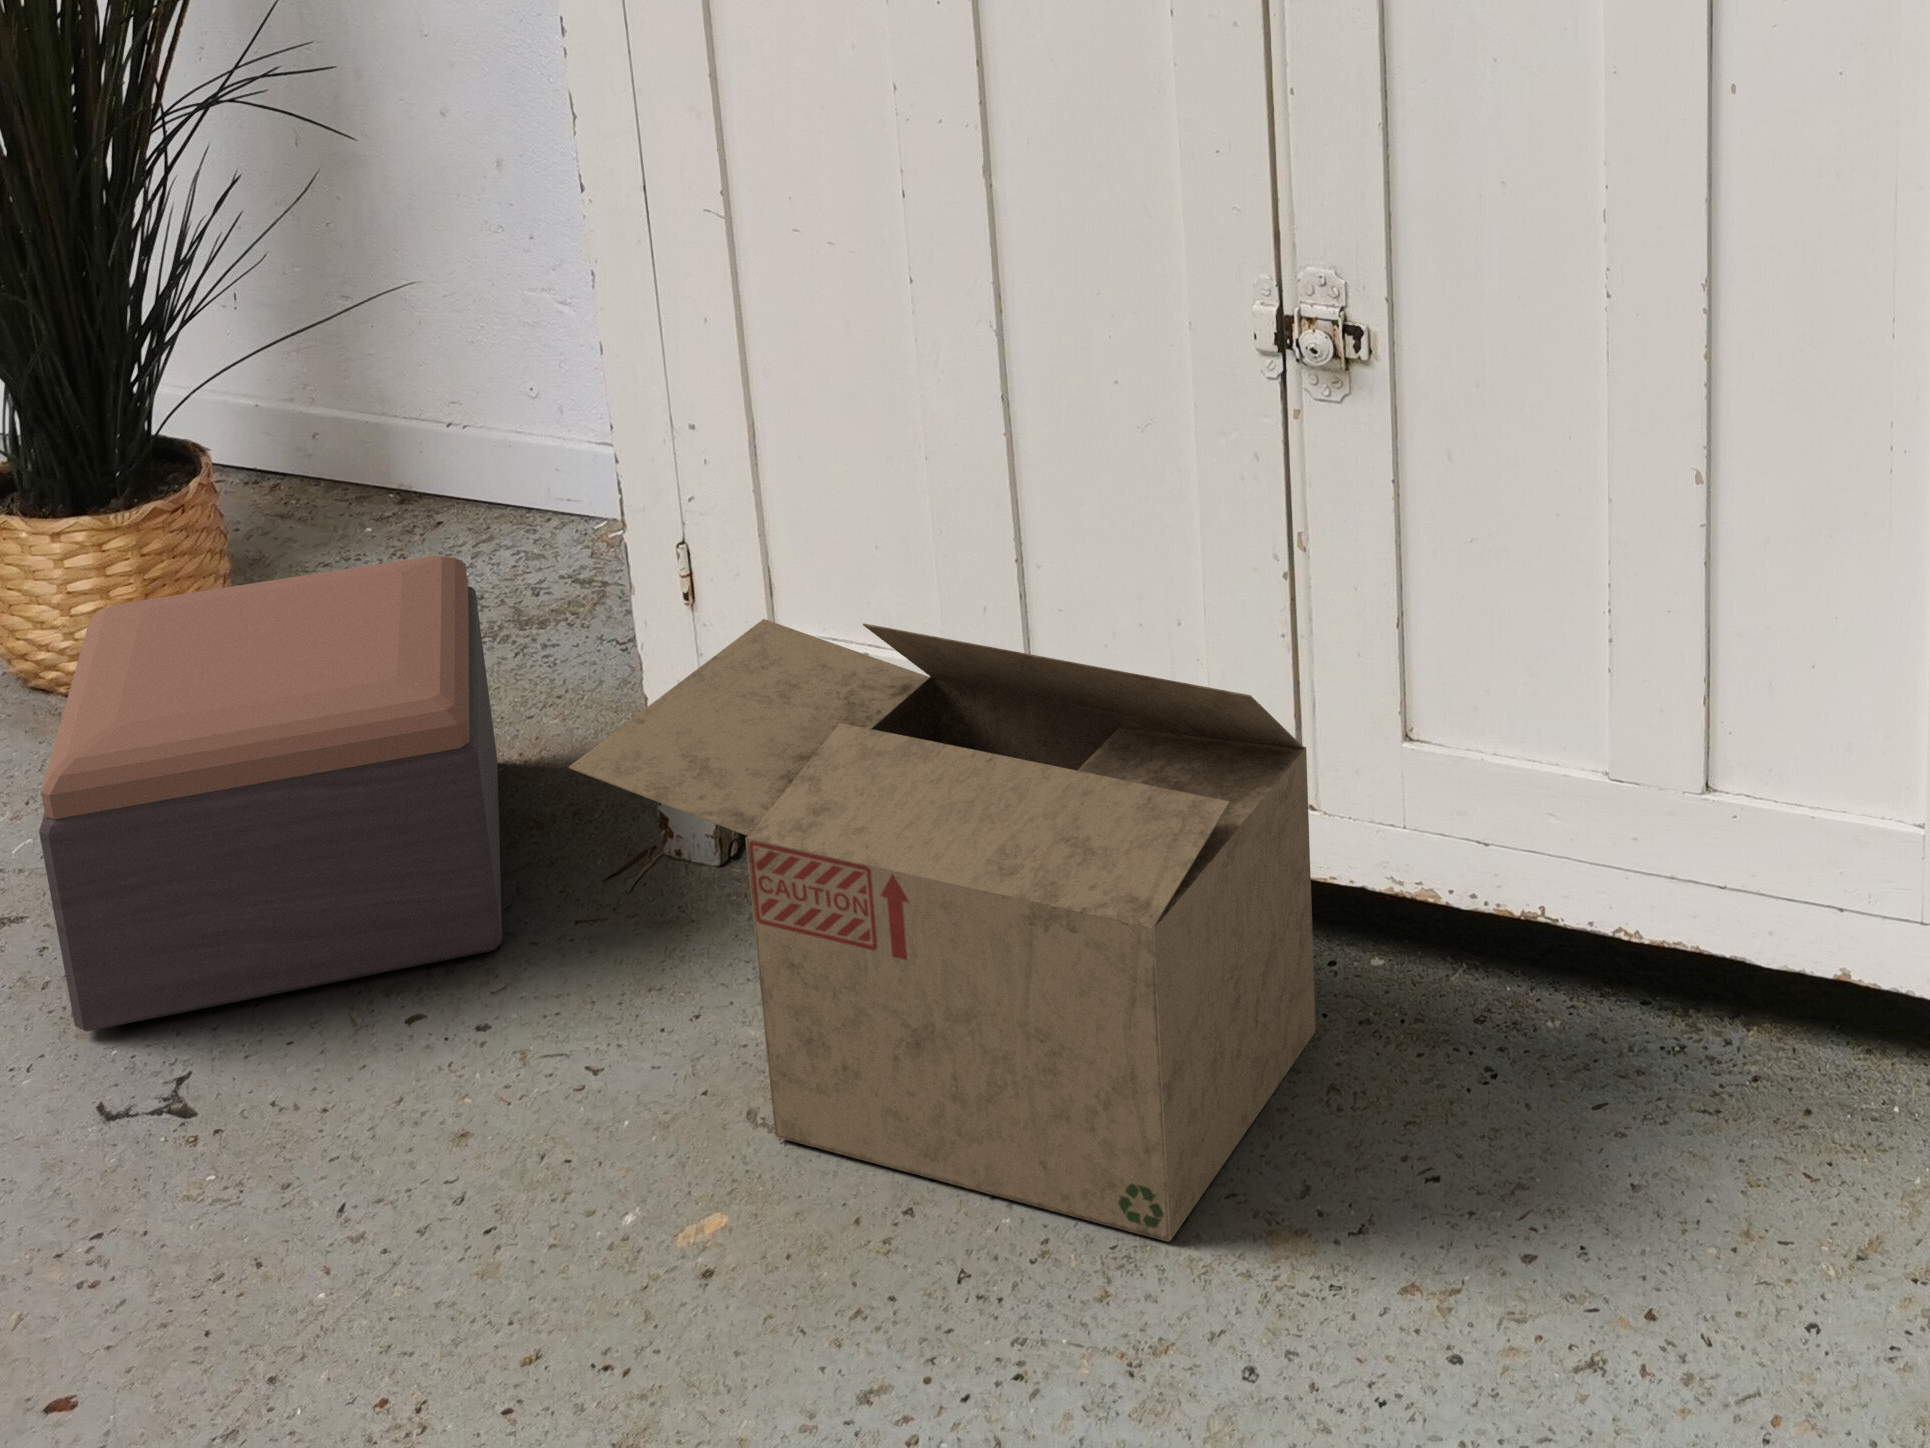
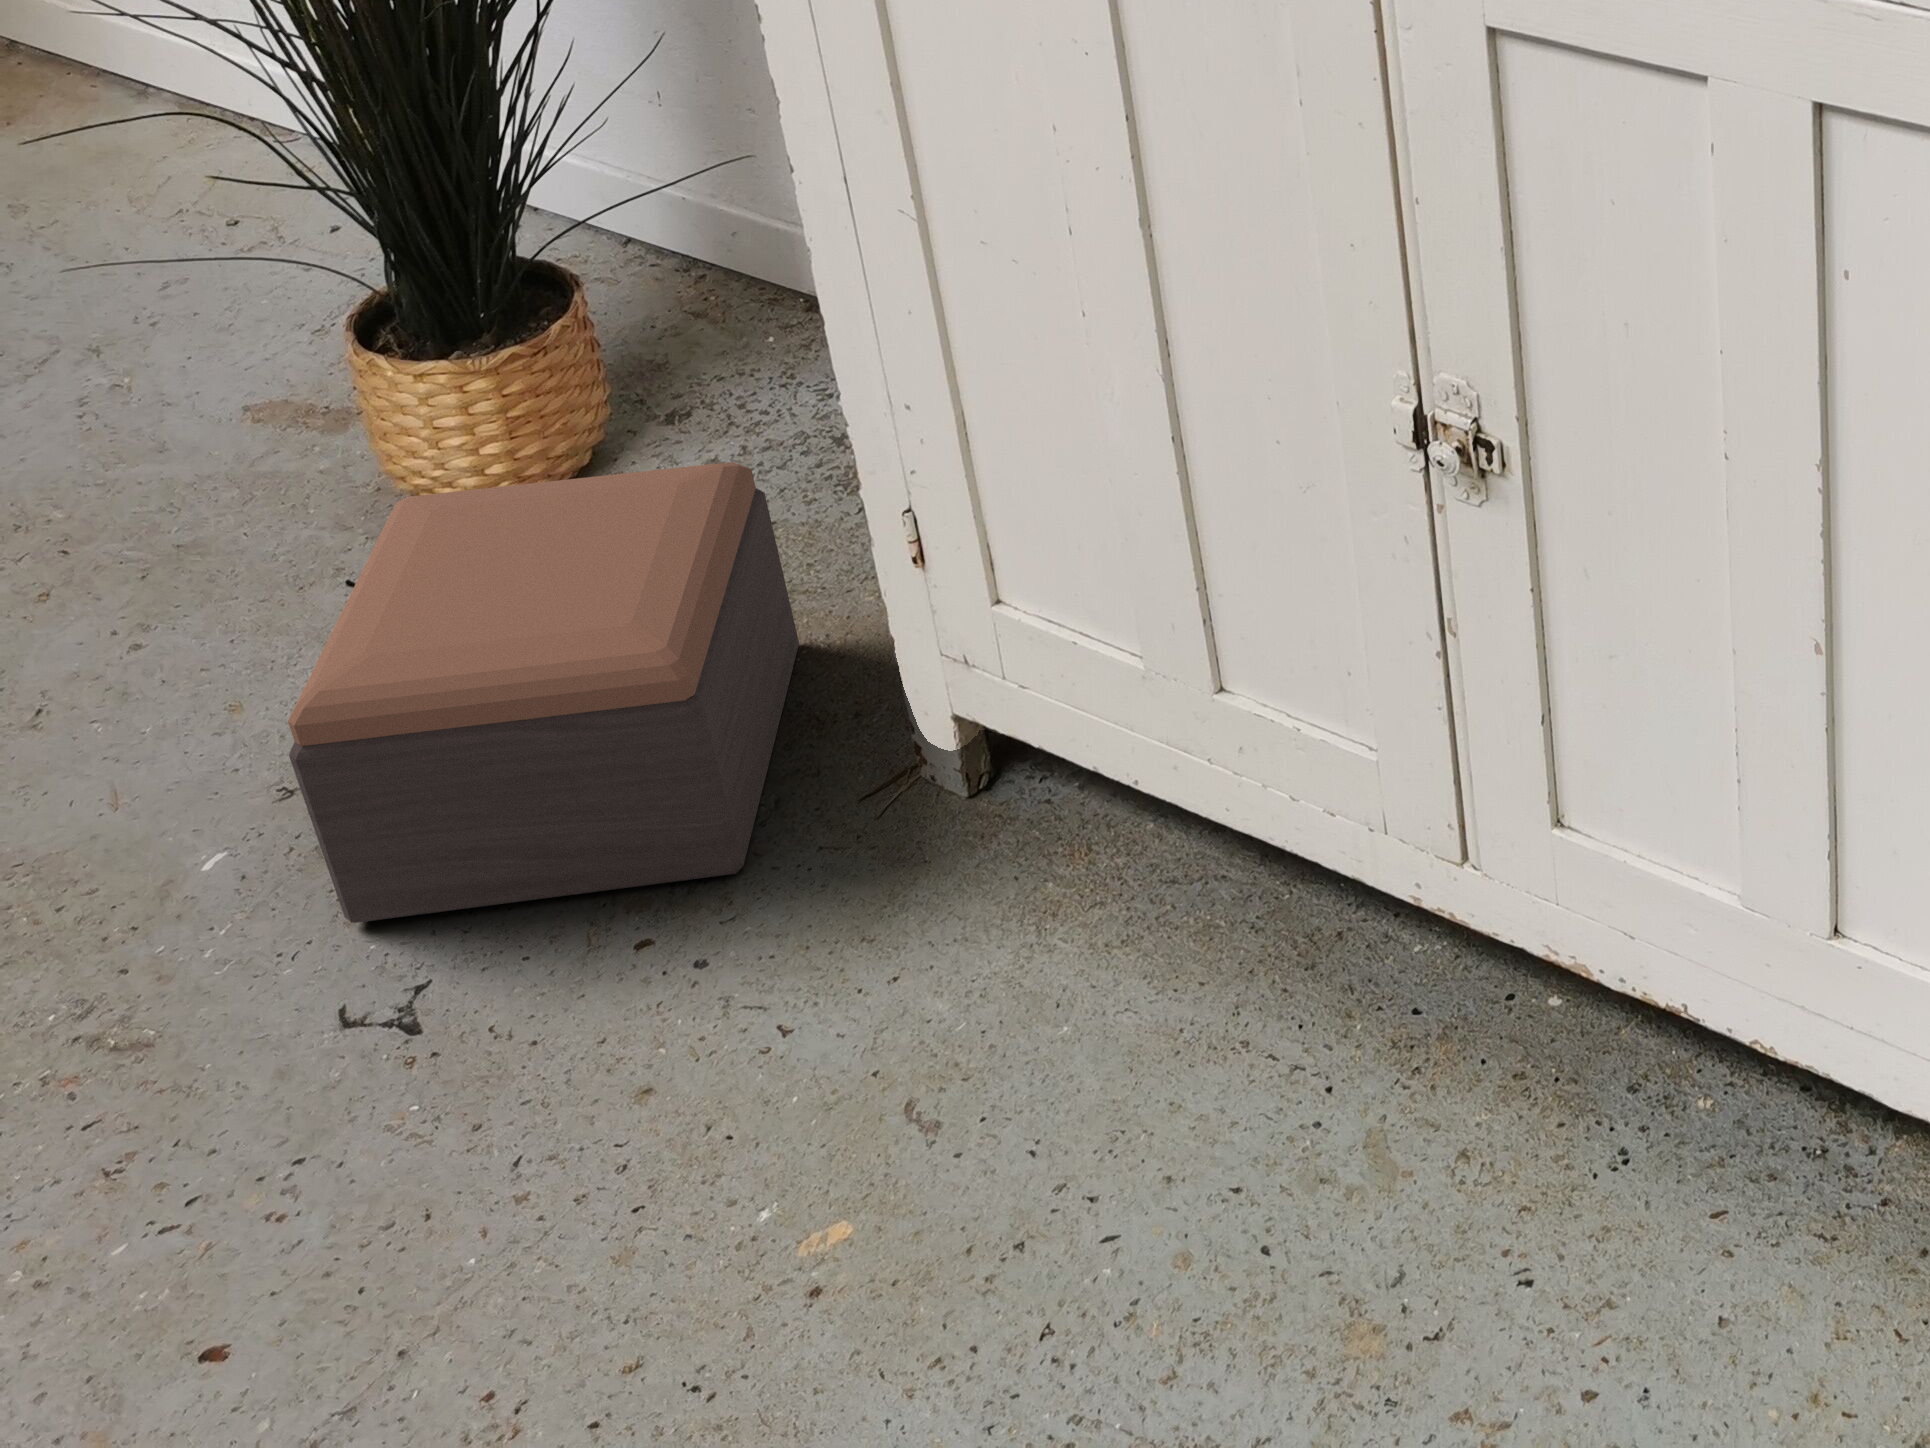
cardboard box: present [569,619,1316,1242] -> none [722,608,1468,1319]

